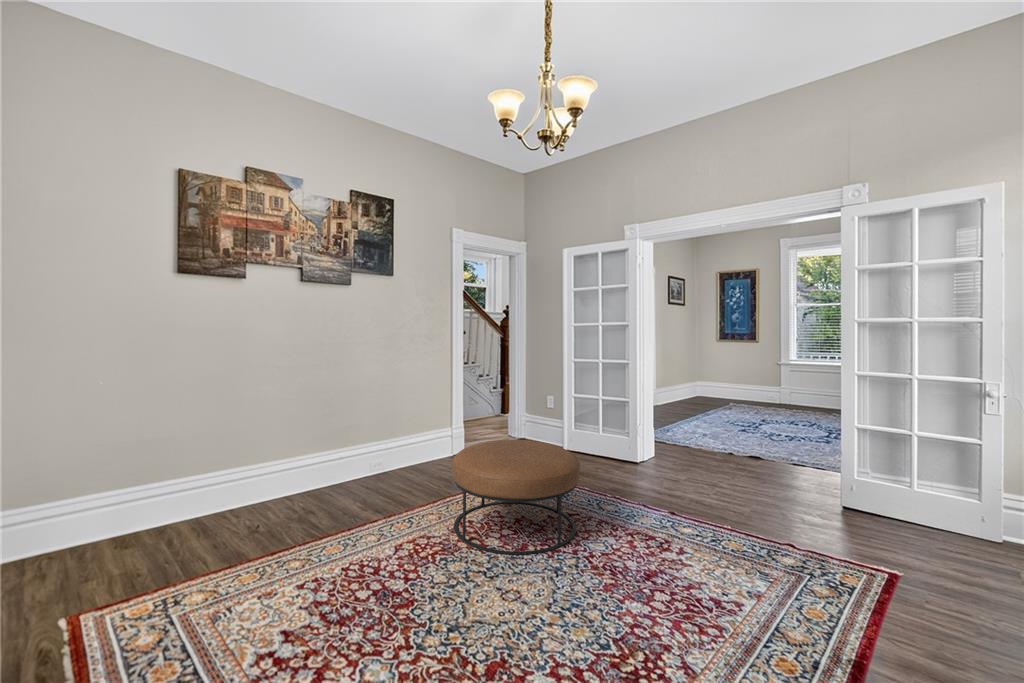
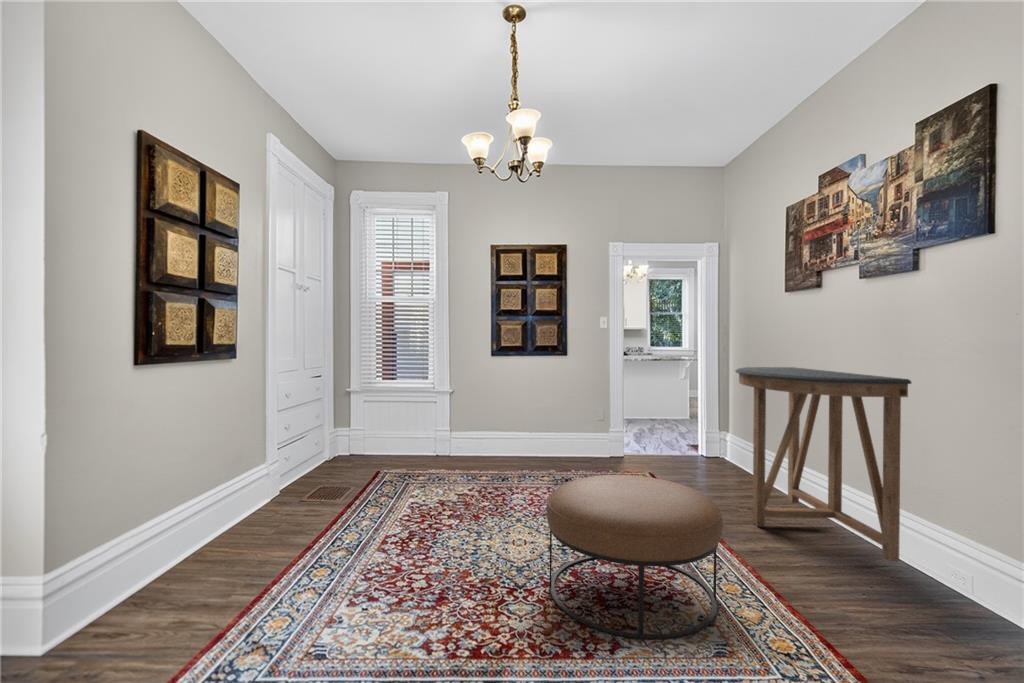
console table: none [192,357,377,516] -> present [735,367,911,562]

